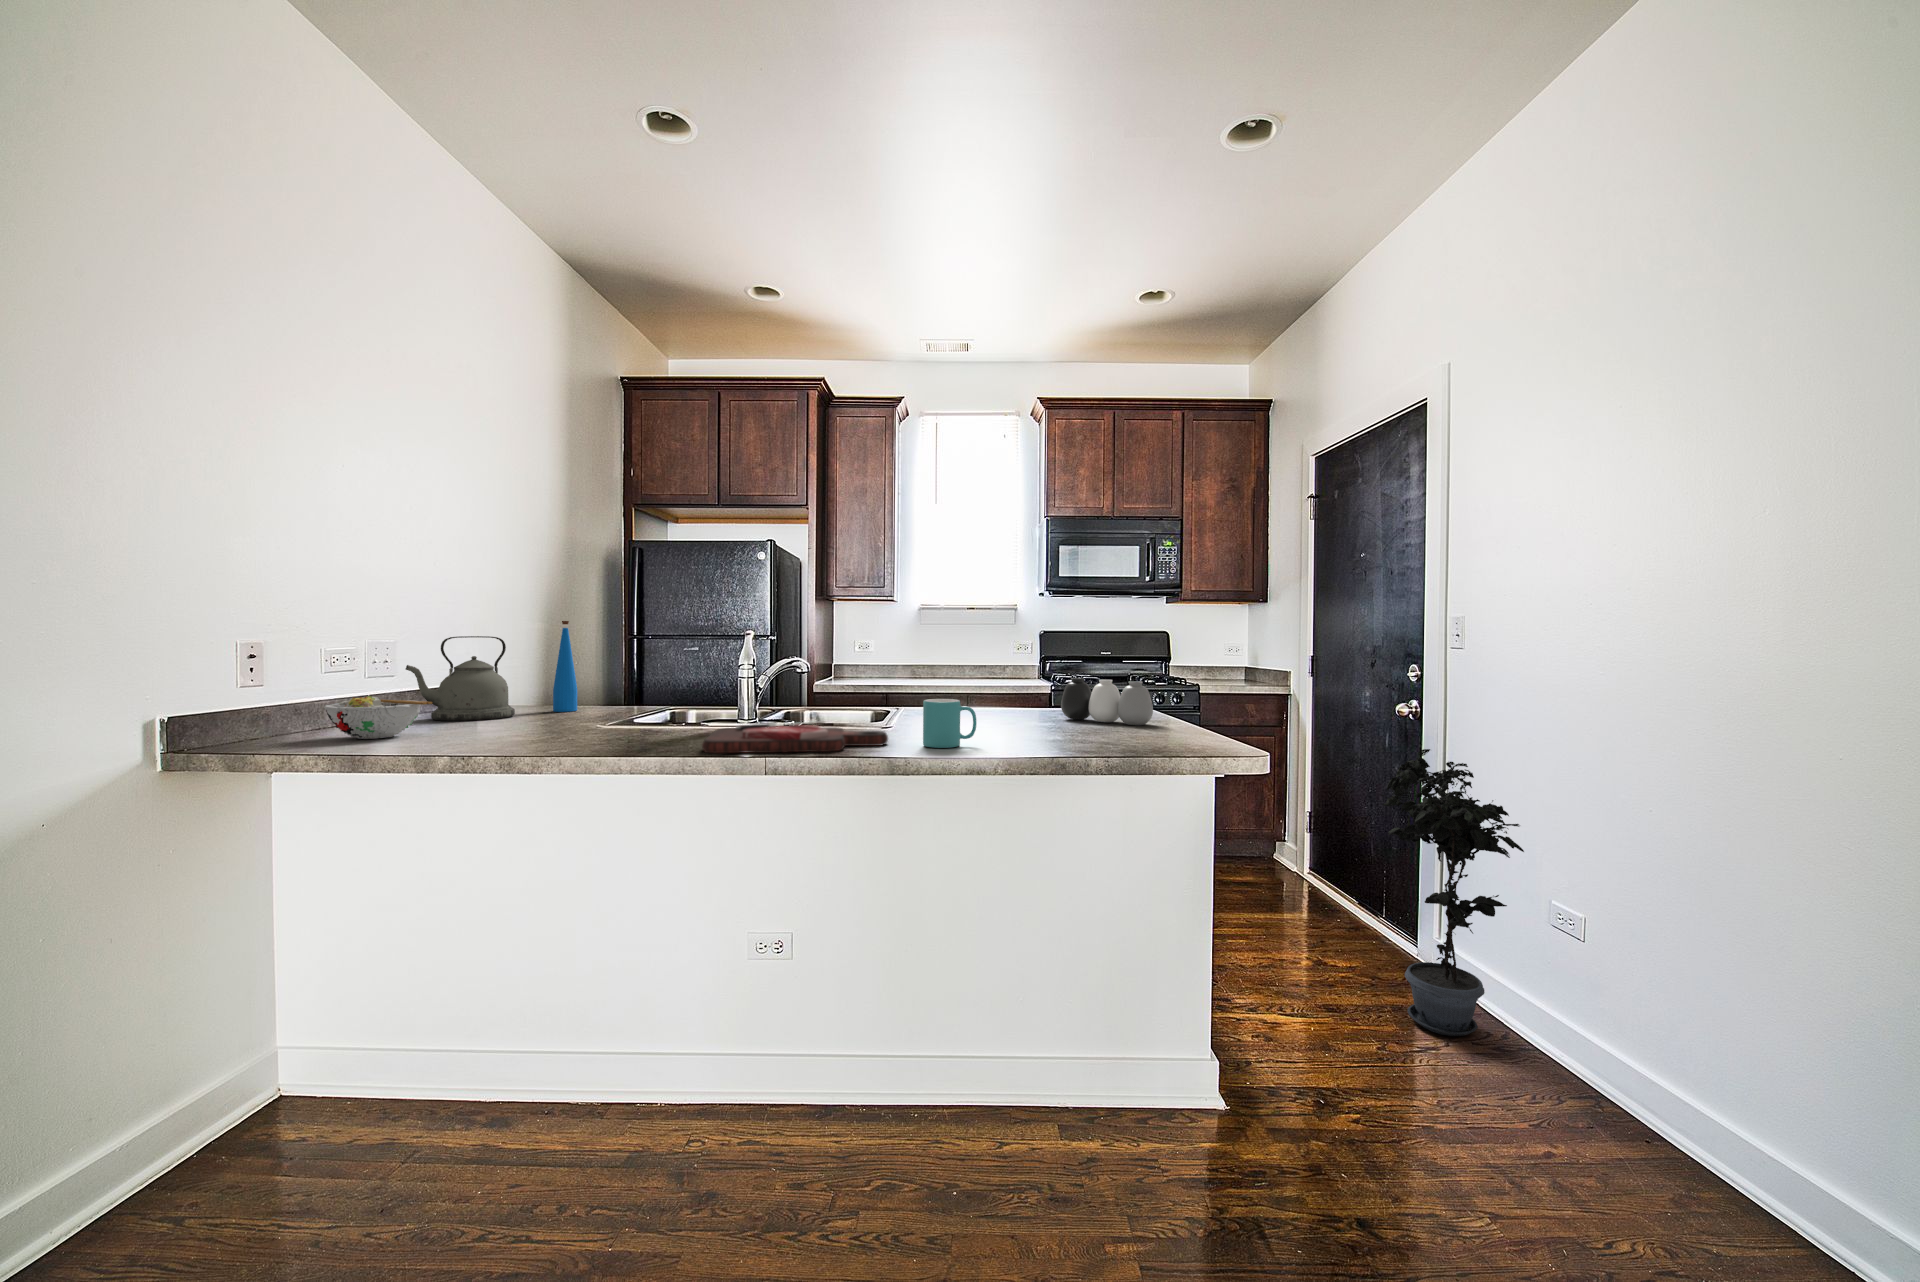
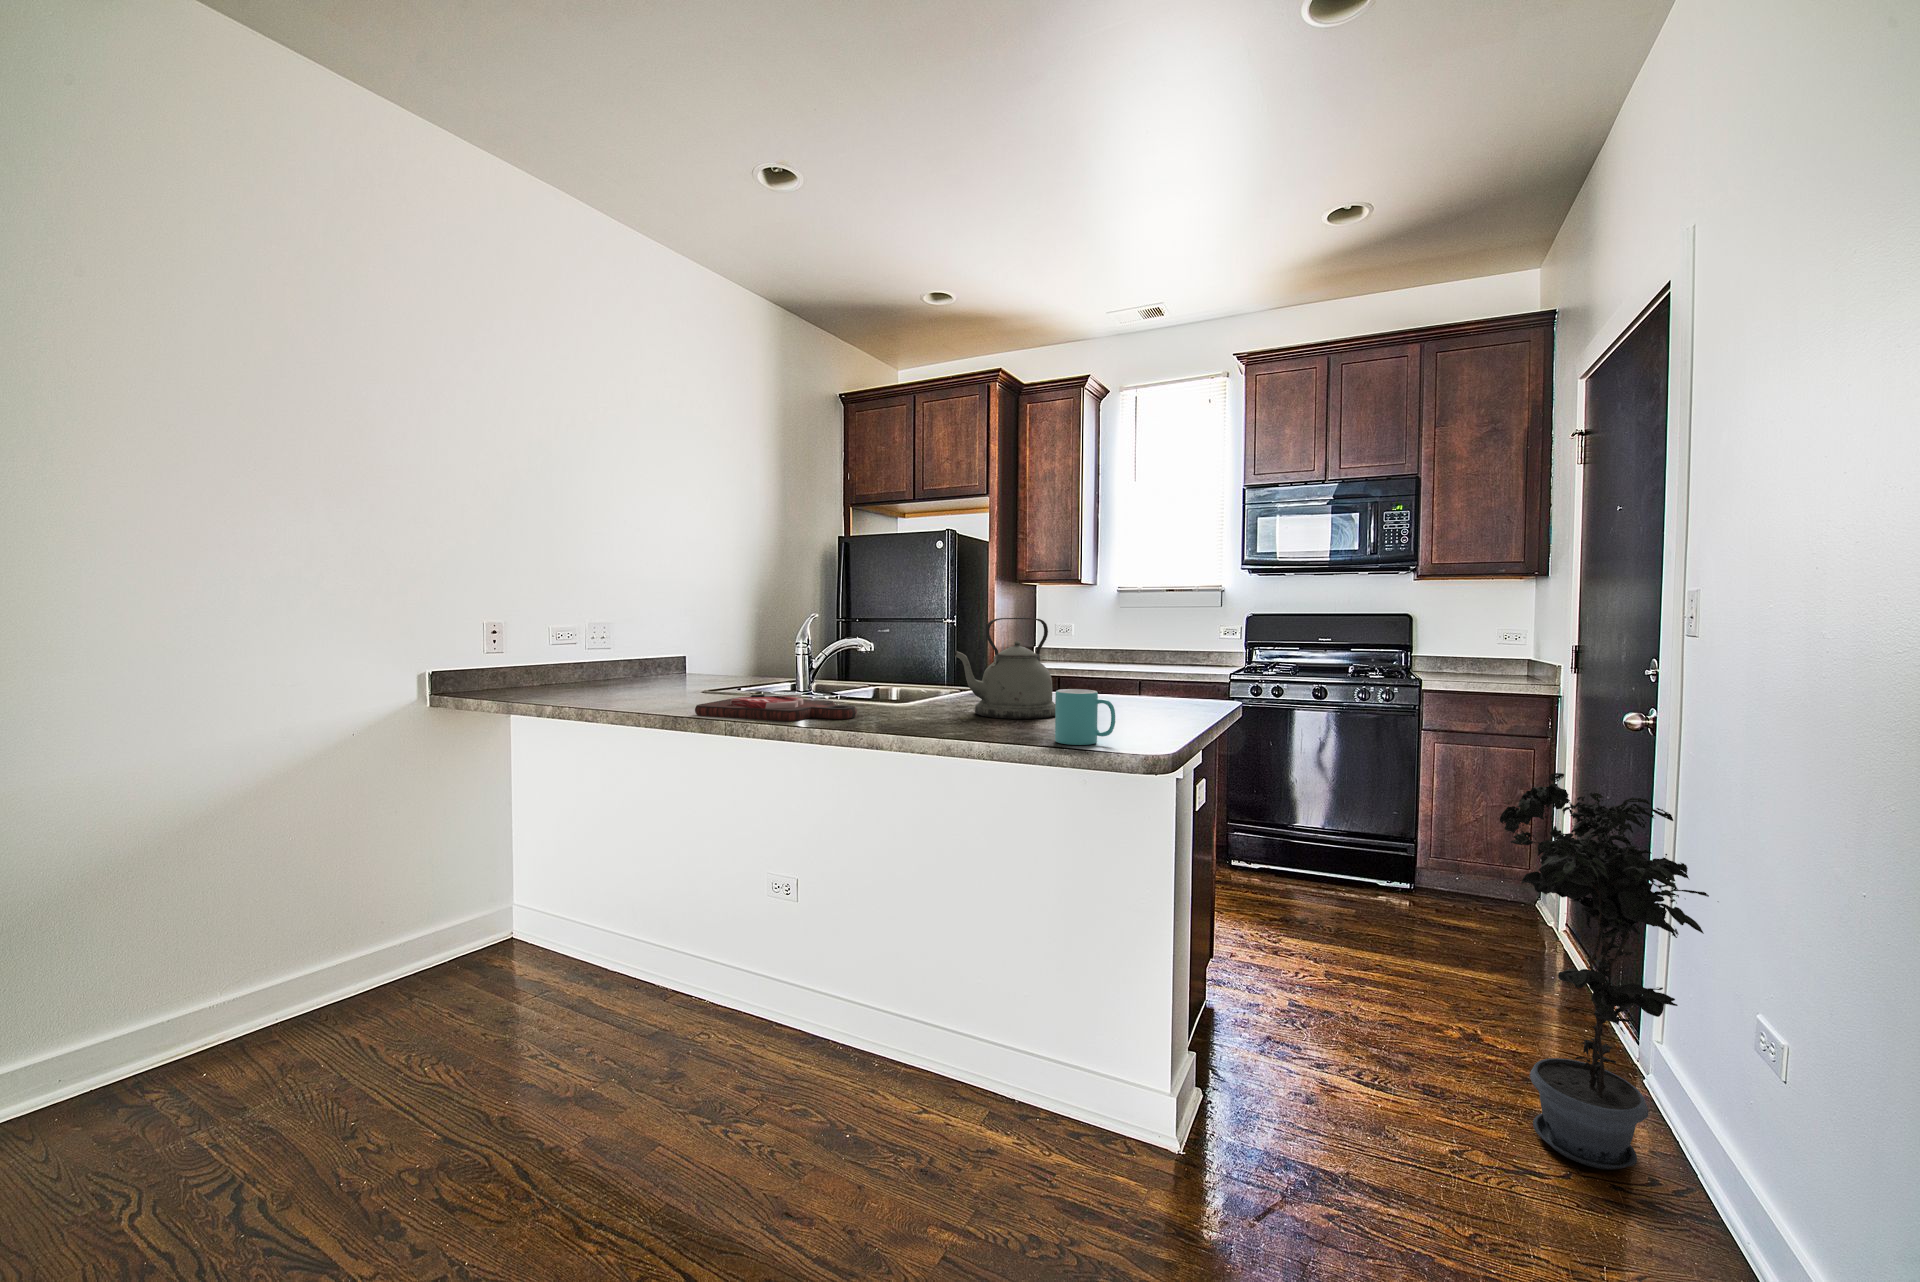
bottle: present [553,621,577,712] -> none [727,605,746,680]
kettle: present [406,636,515,721] -> present [954,618,1055,719]
vase: present [1061,678,1153,725] -> none [1103,664,1181,718]
bowl: present [324,696,432,739] -> none [525,661,592,692]
mug: present [923,699,976,748] -> present [1055,689,1115,745]

